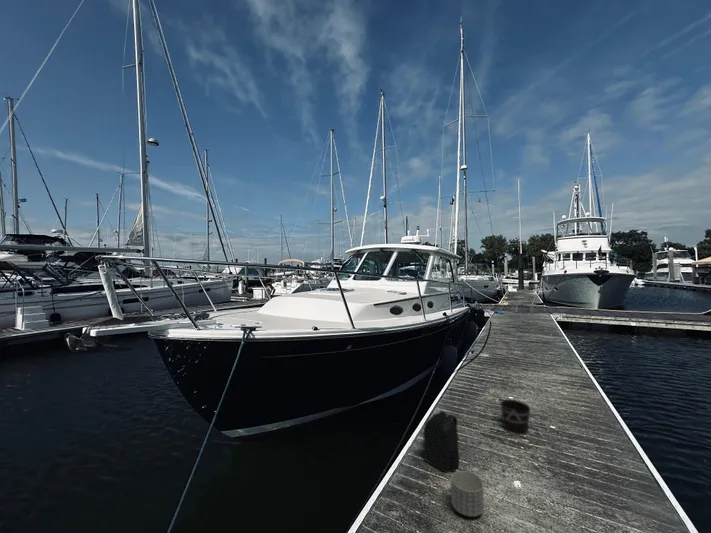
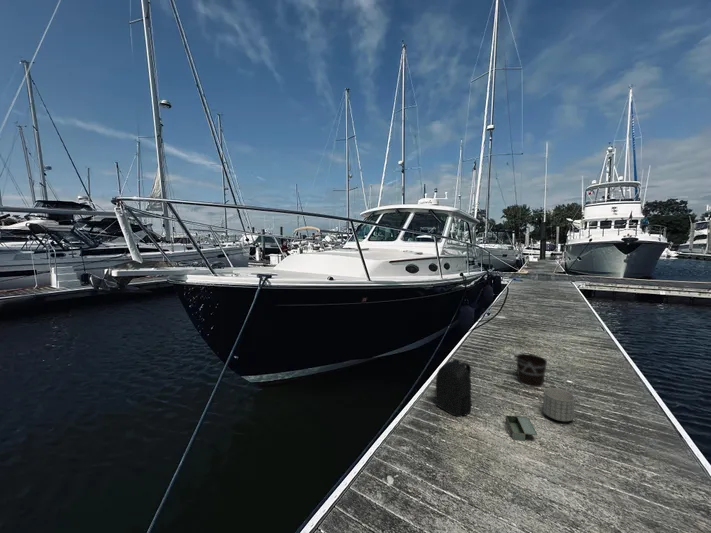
toolbox: none [493,470,525,499] -> present [506,415,537,441]
planter: present [451,471,483,517] -> present [543,388,575,421]

